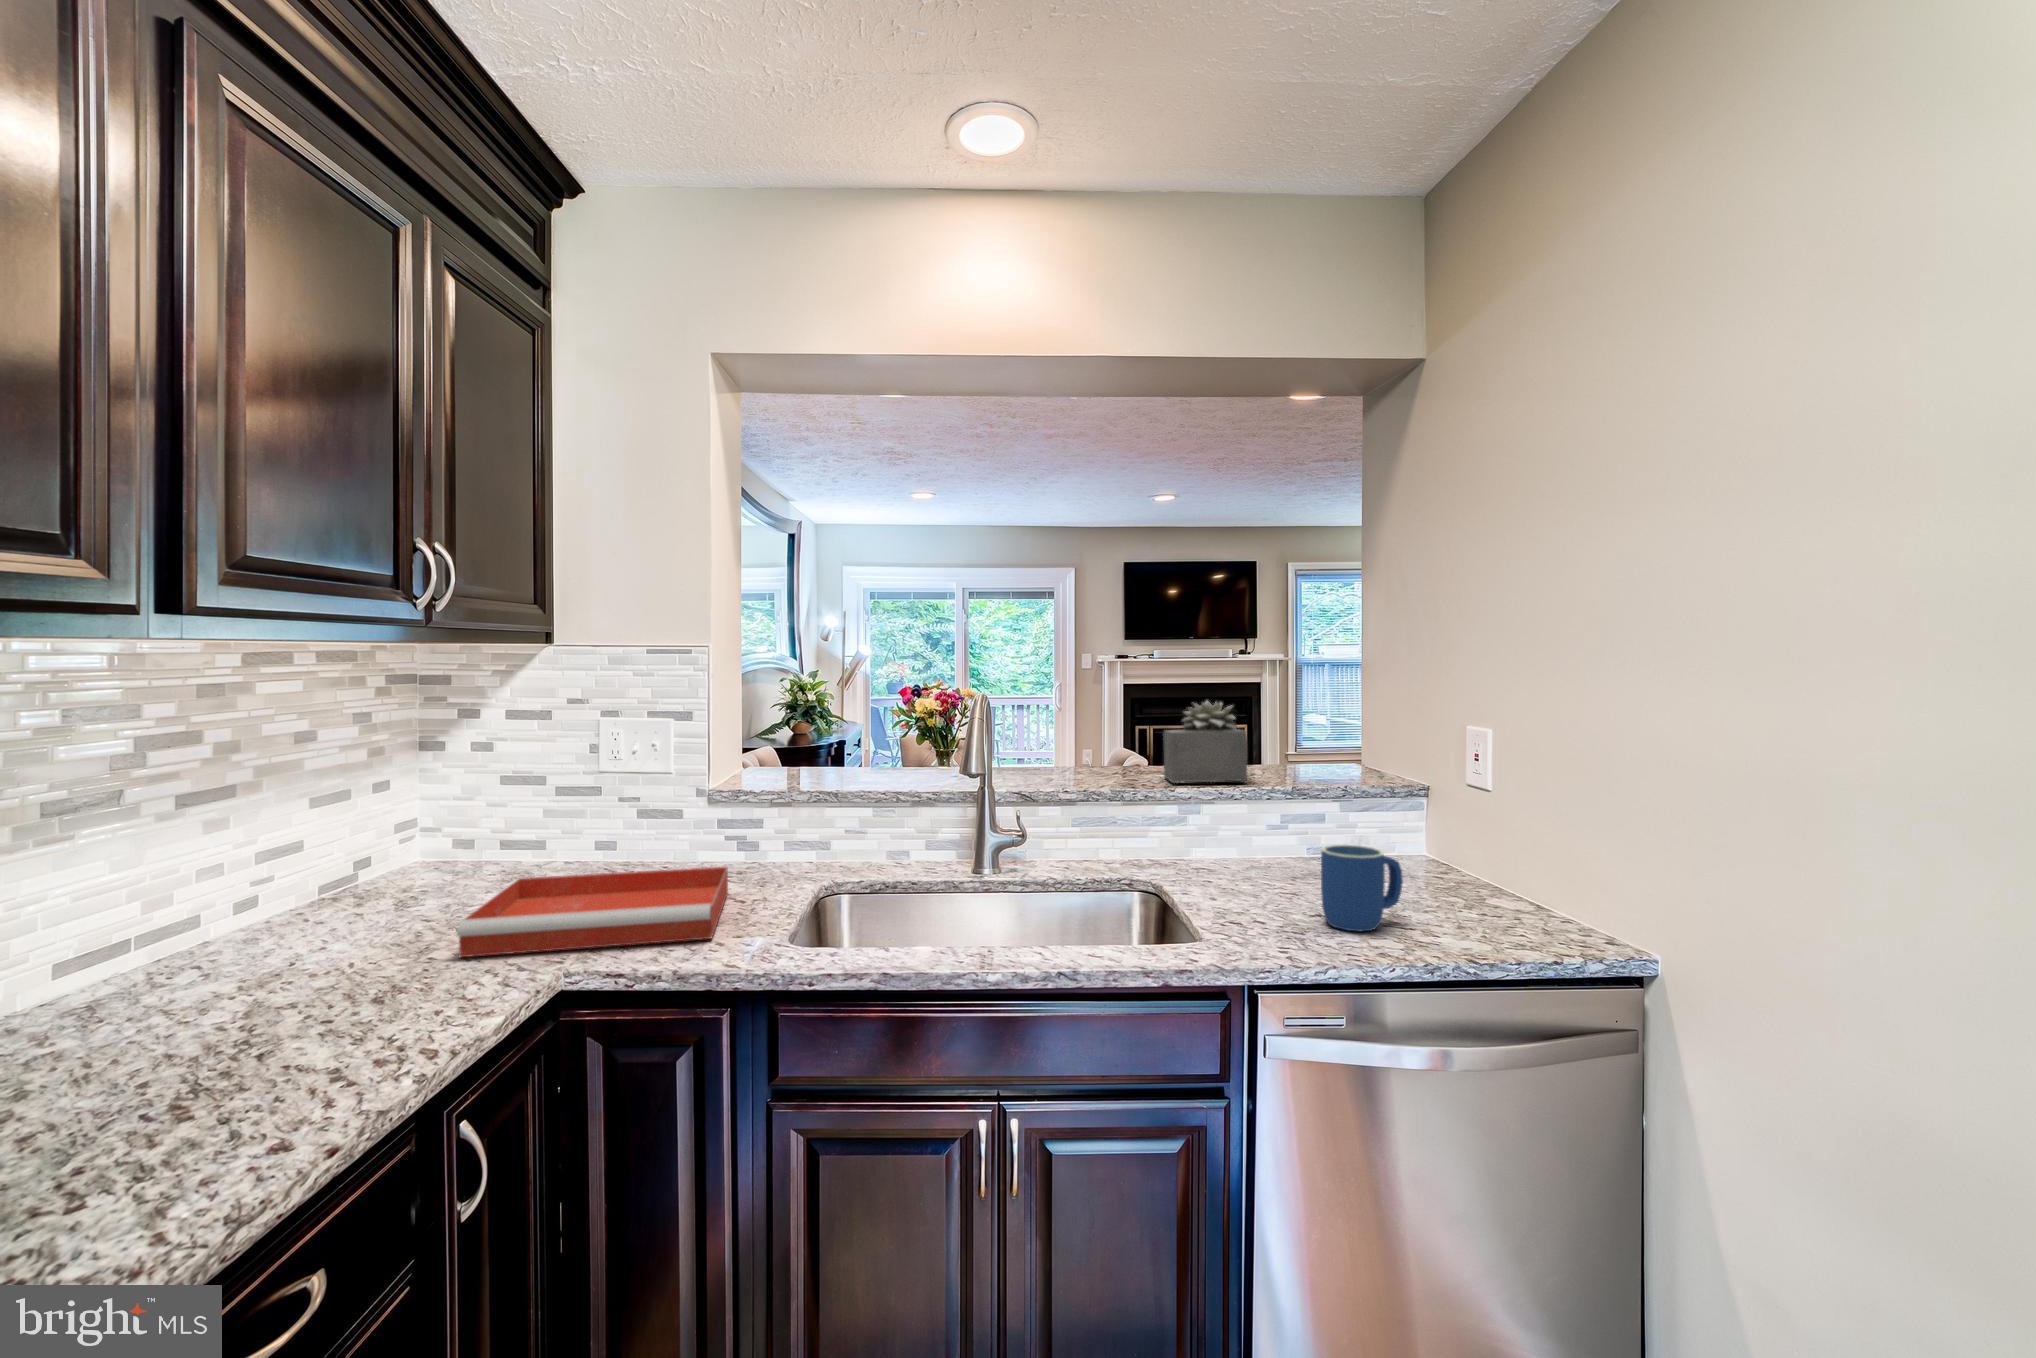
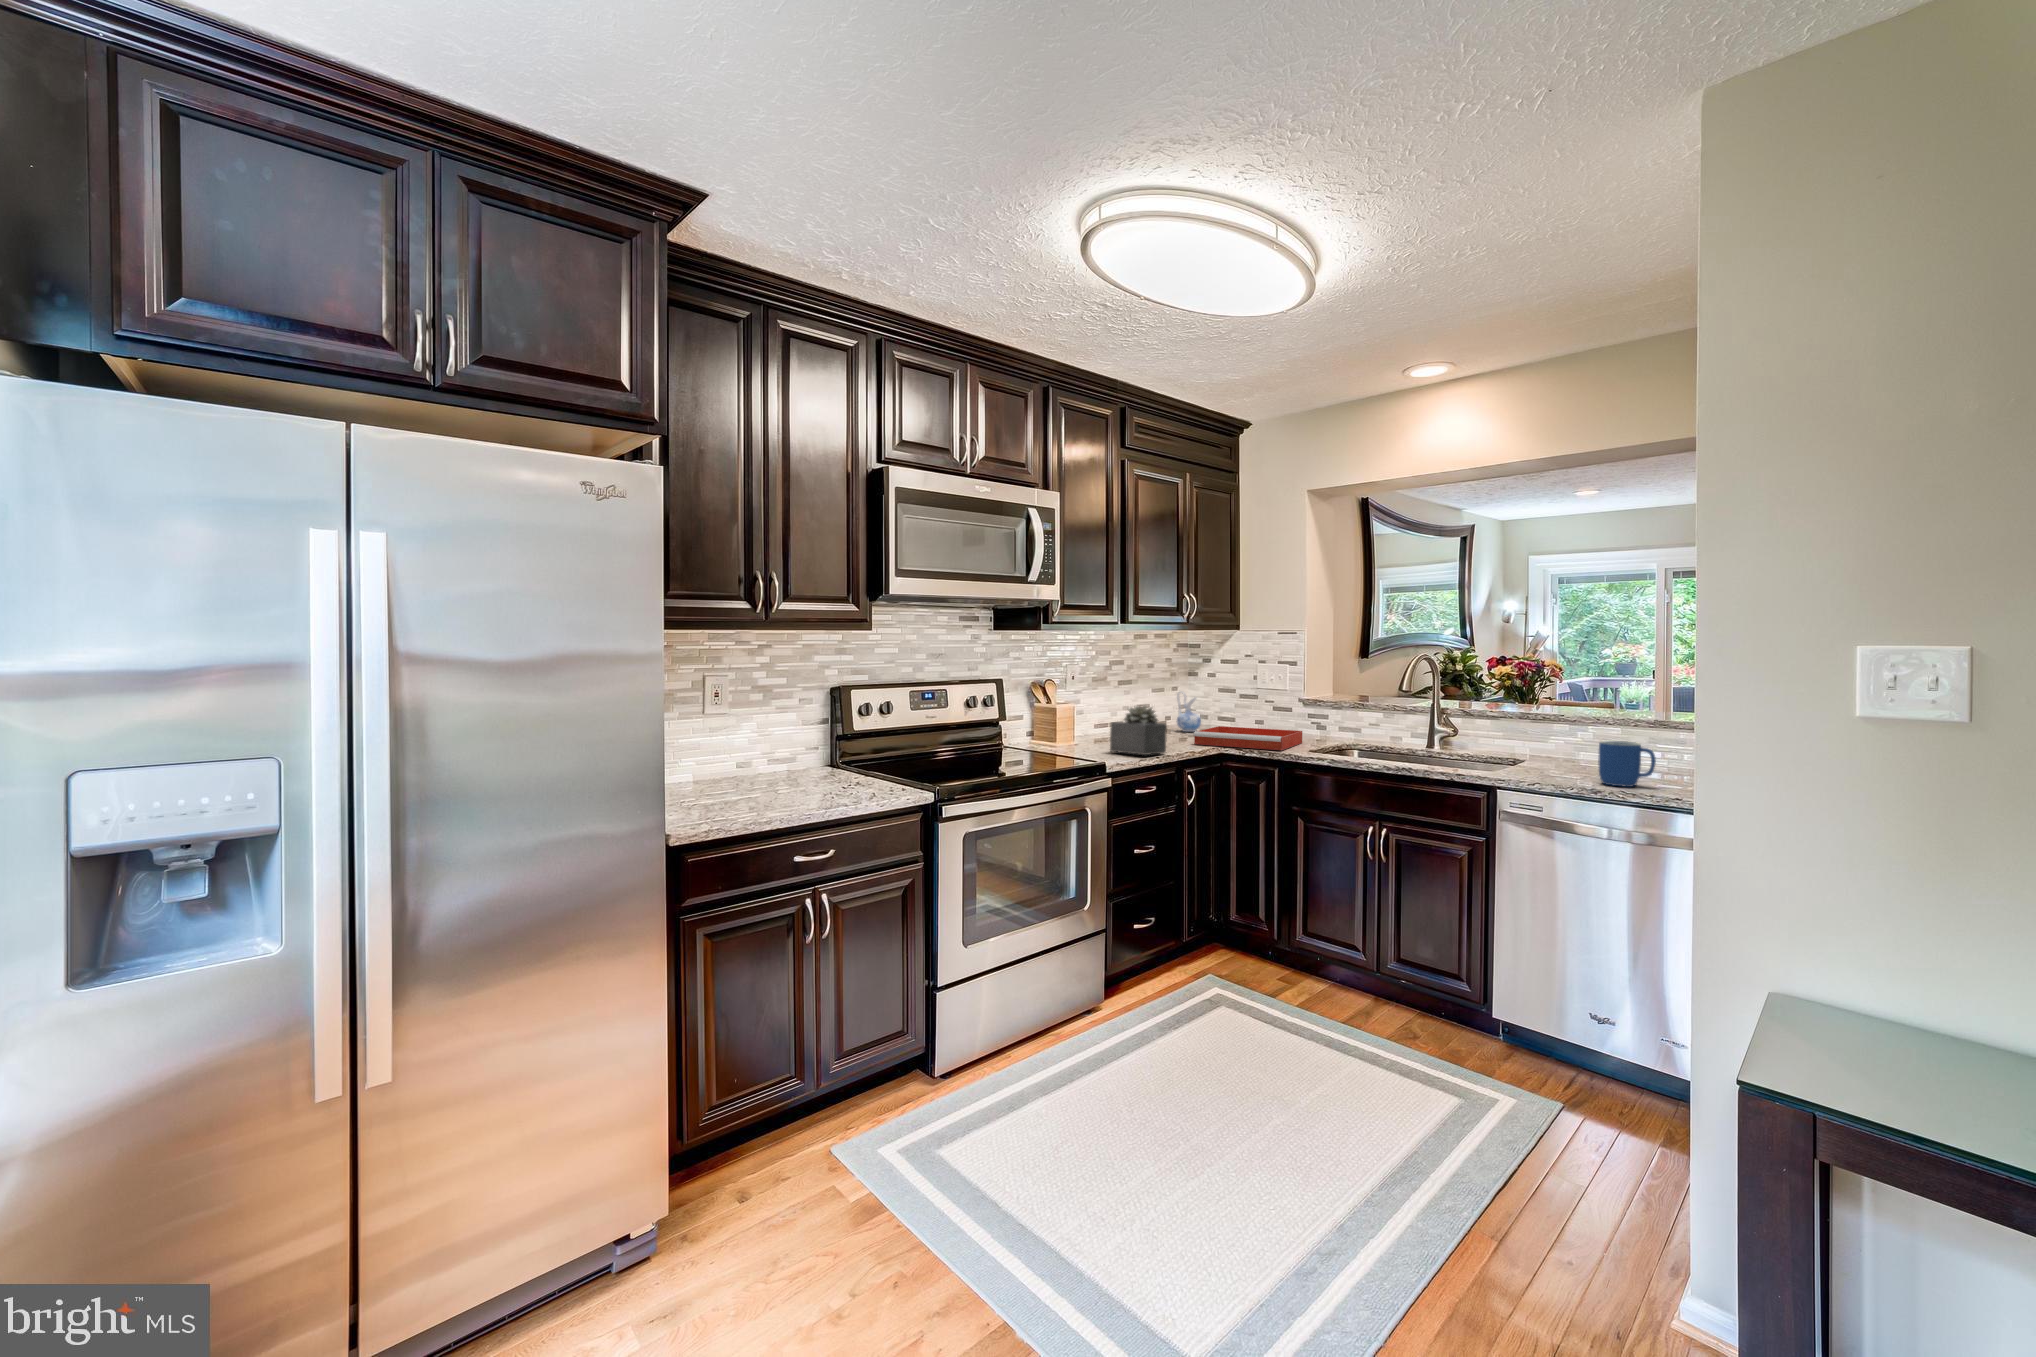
succulent plant: present [1163,701,1247,783] -> present [1110,706,1167,755]
ceramic pitcher: none [390,795,462,897] -> present [1177,692,1201,732]

